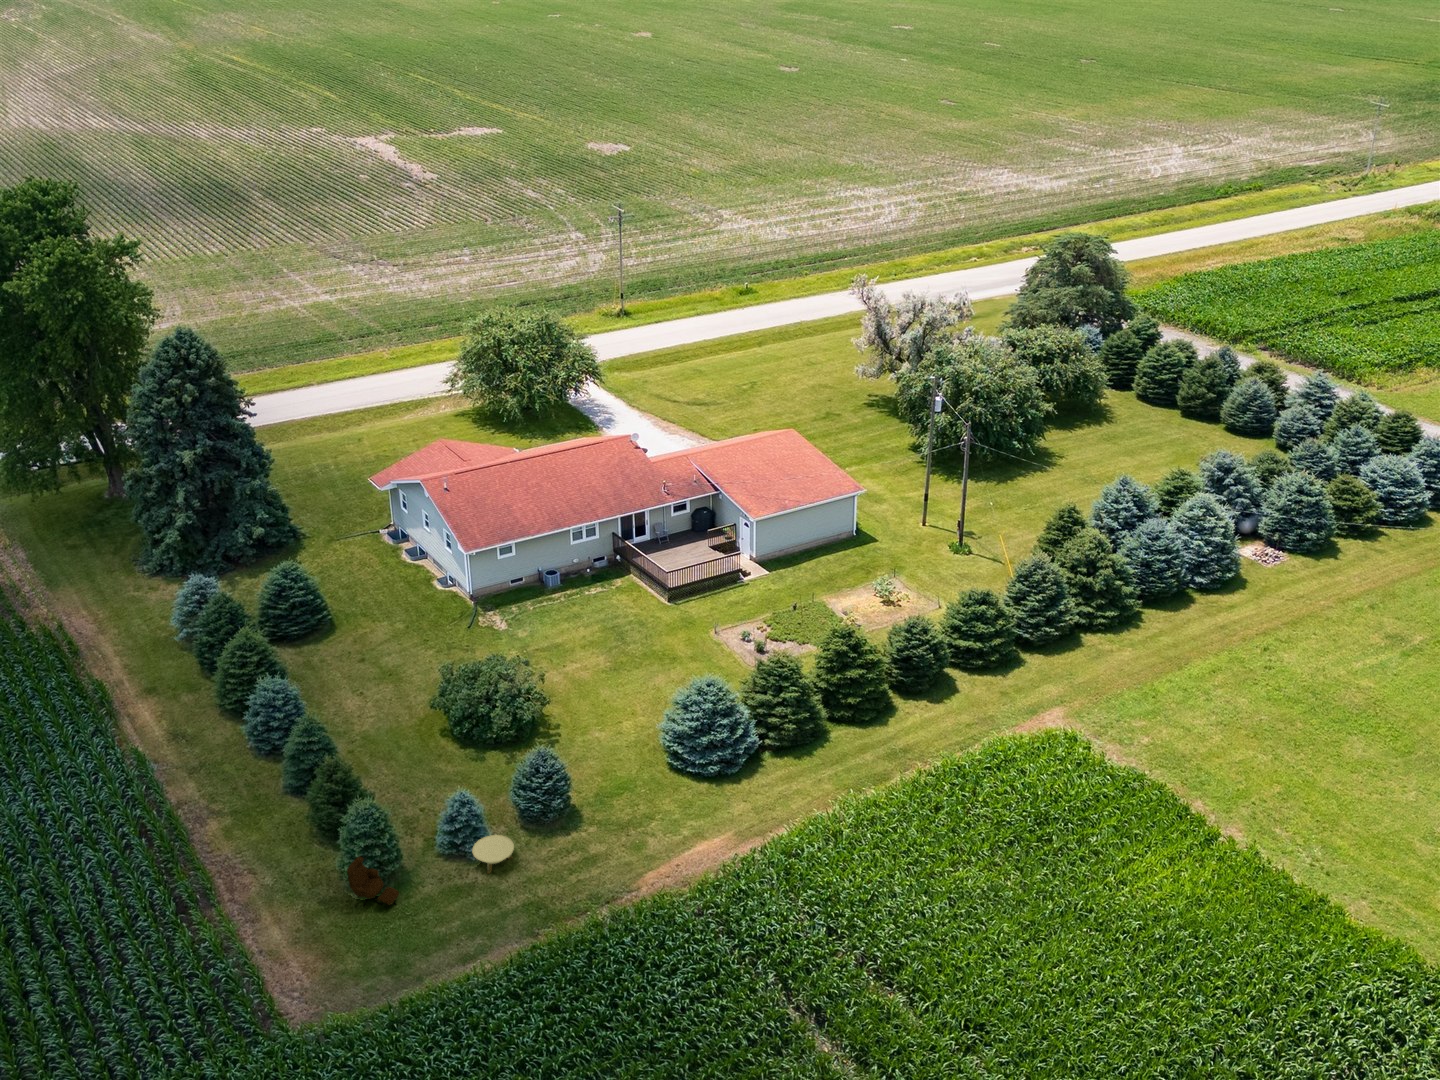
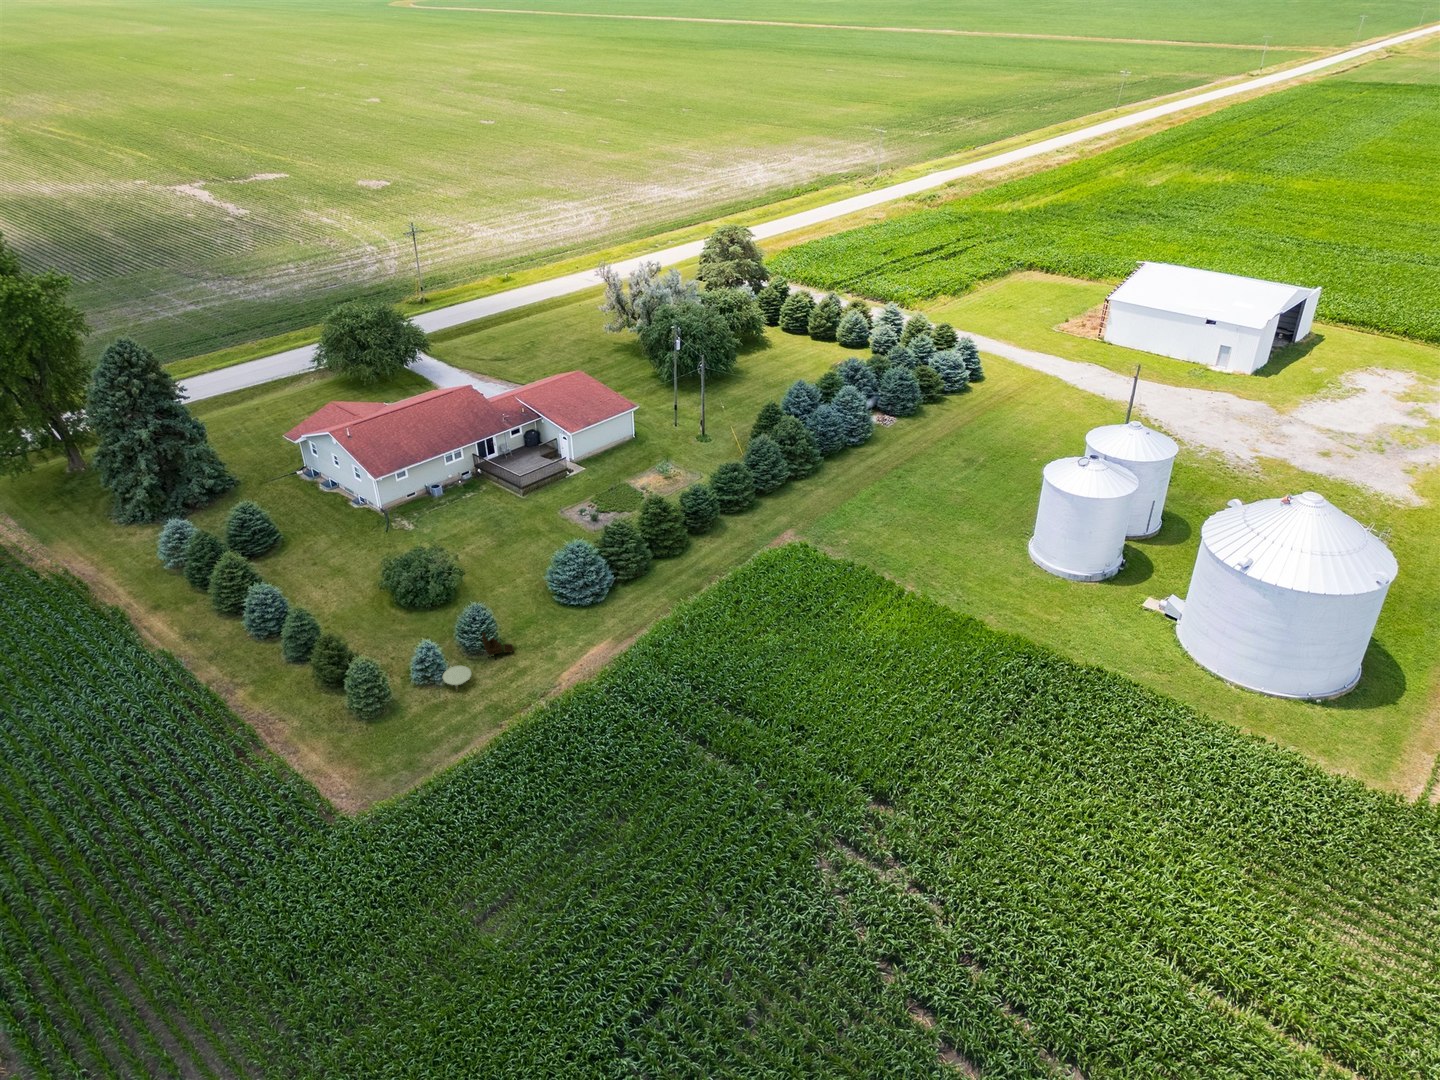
lounge chair: present [347,857,399,905] -> present [482,632,514,656]

